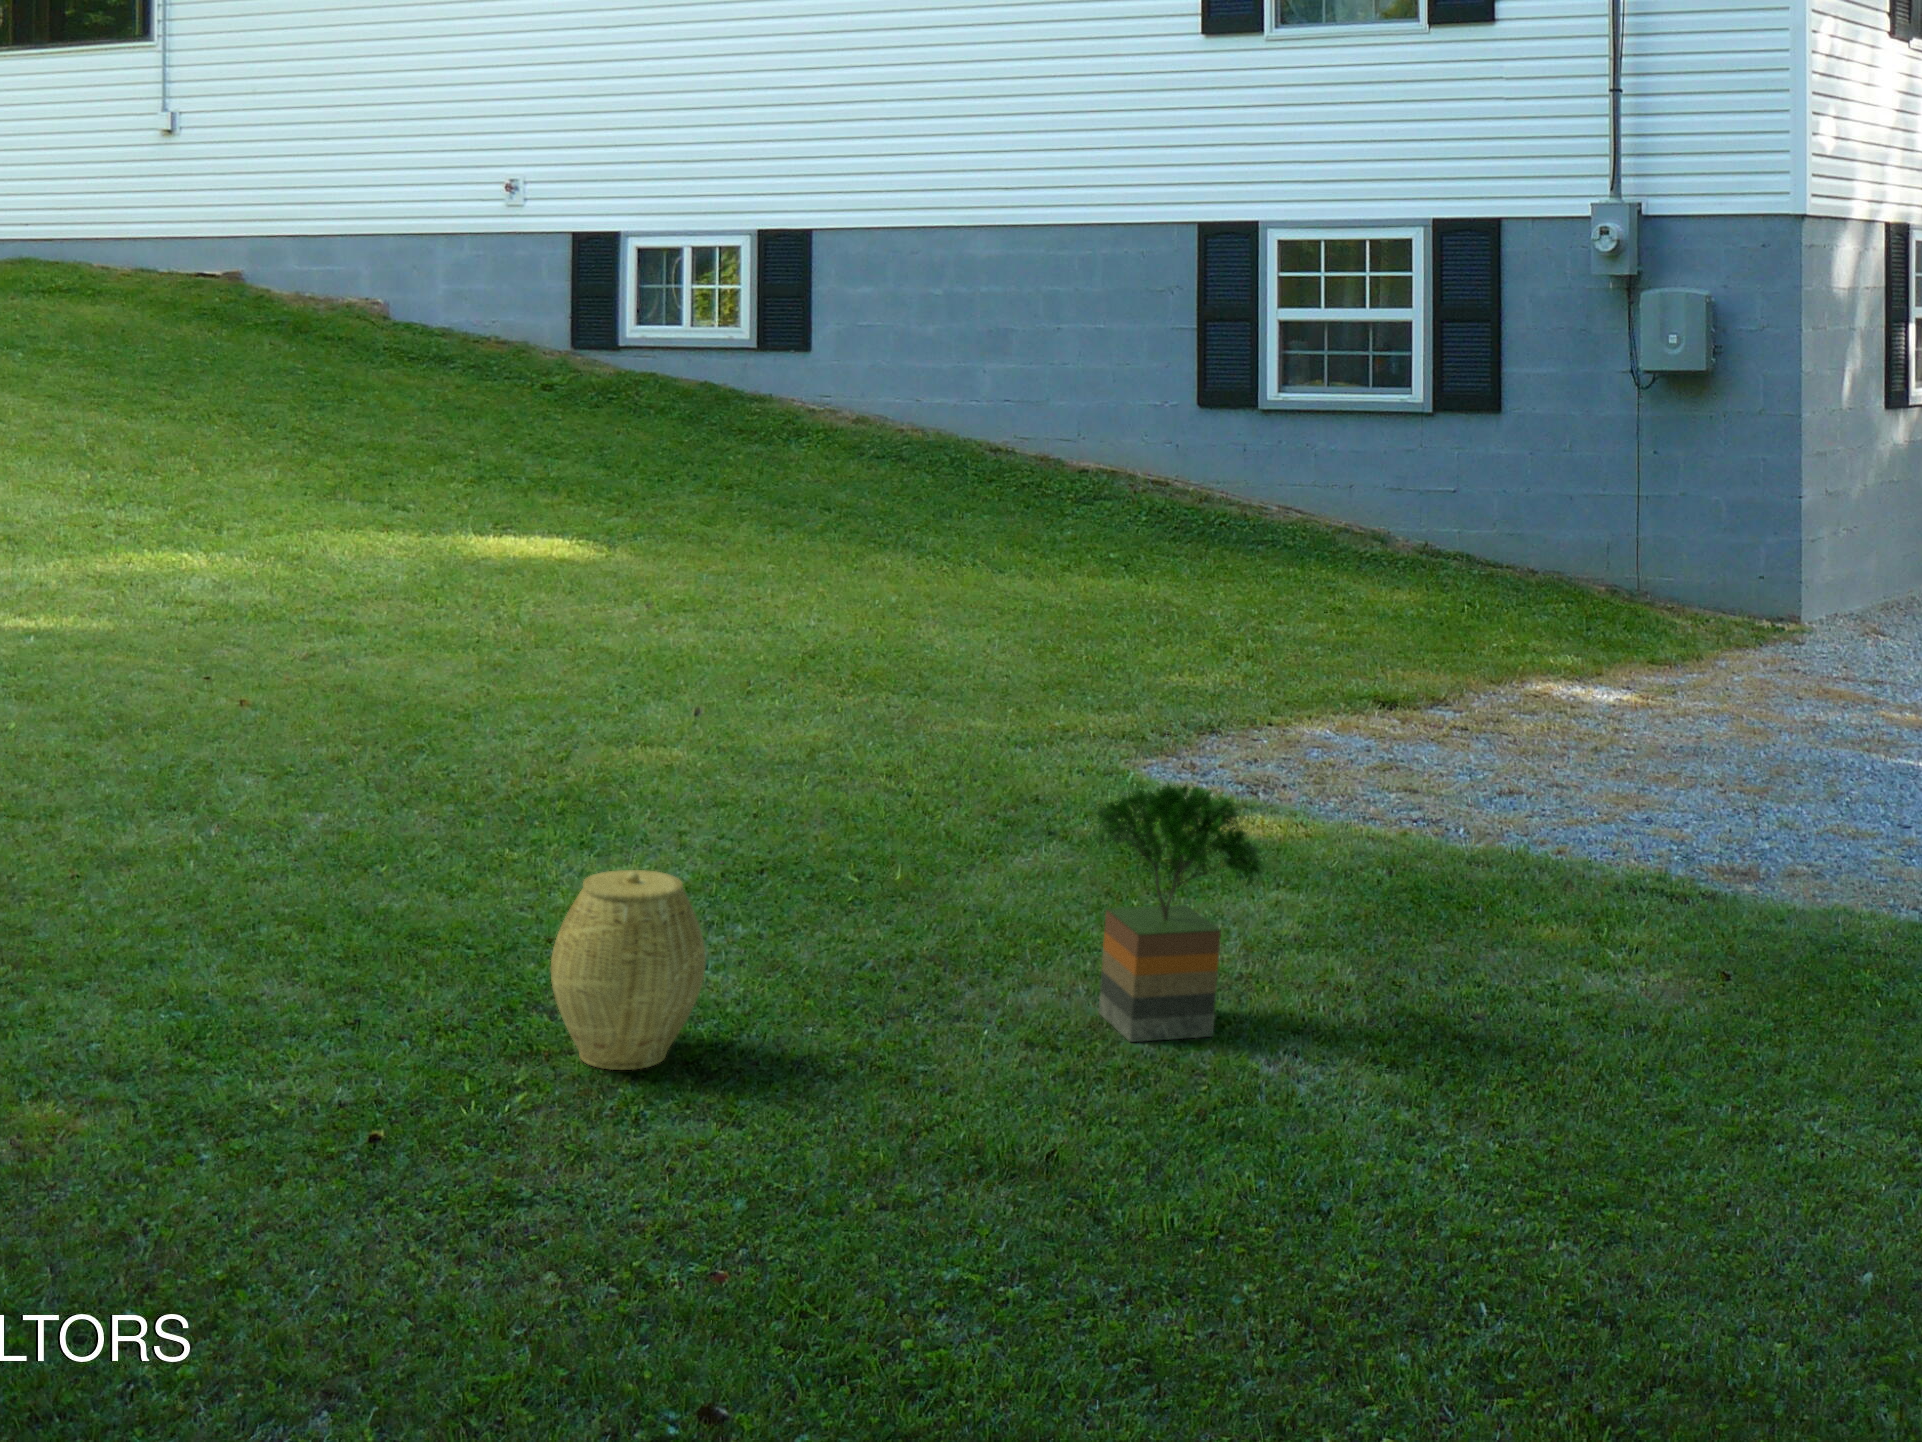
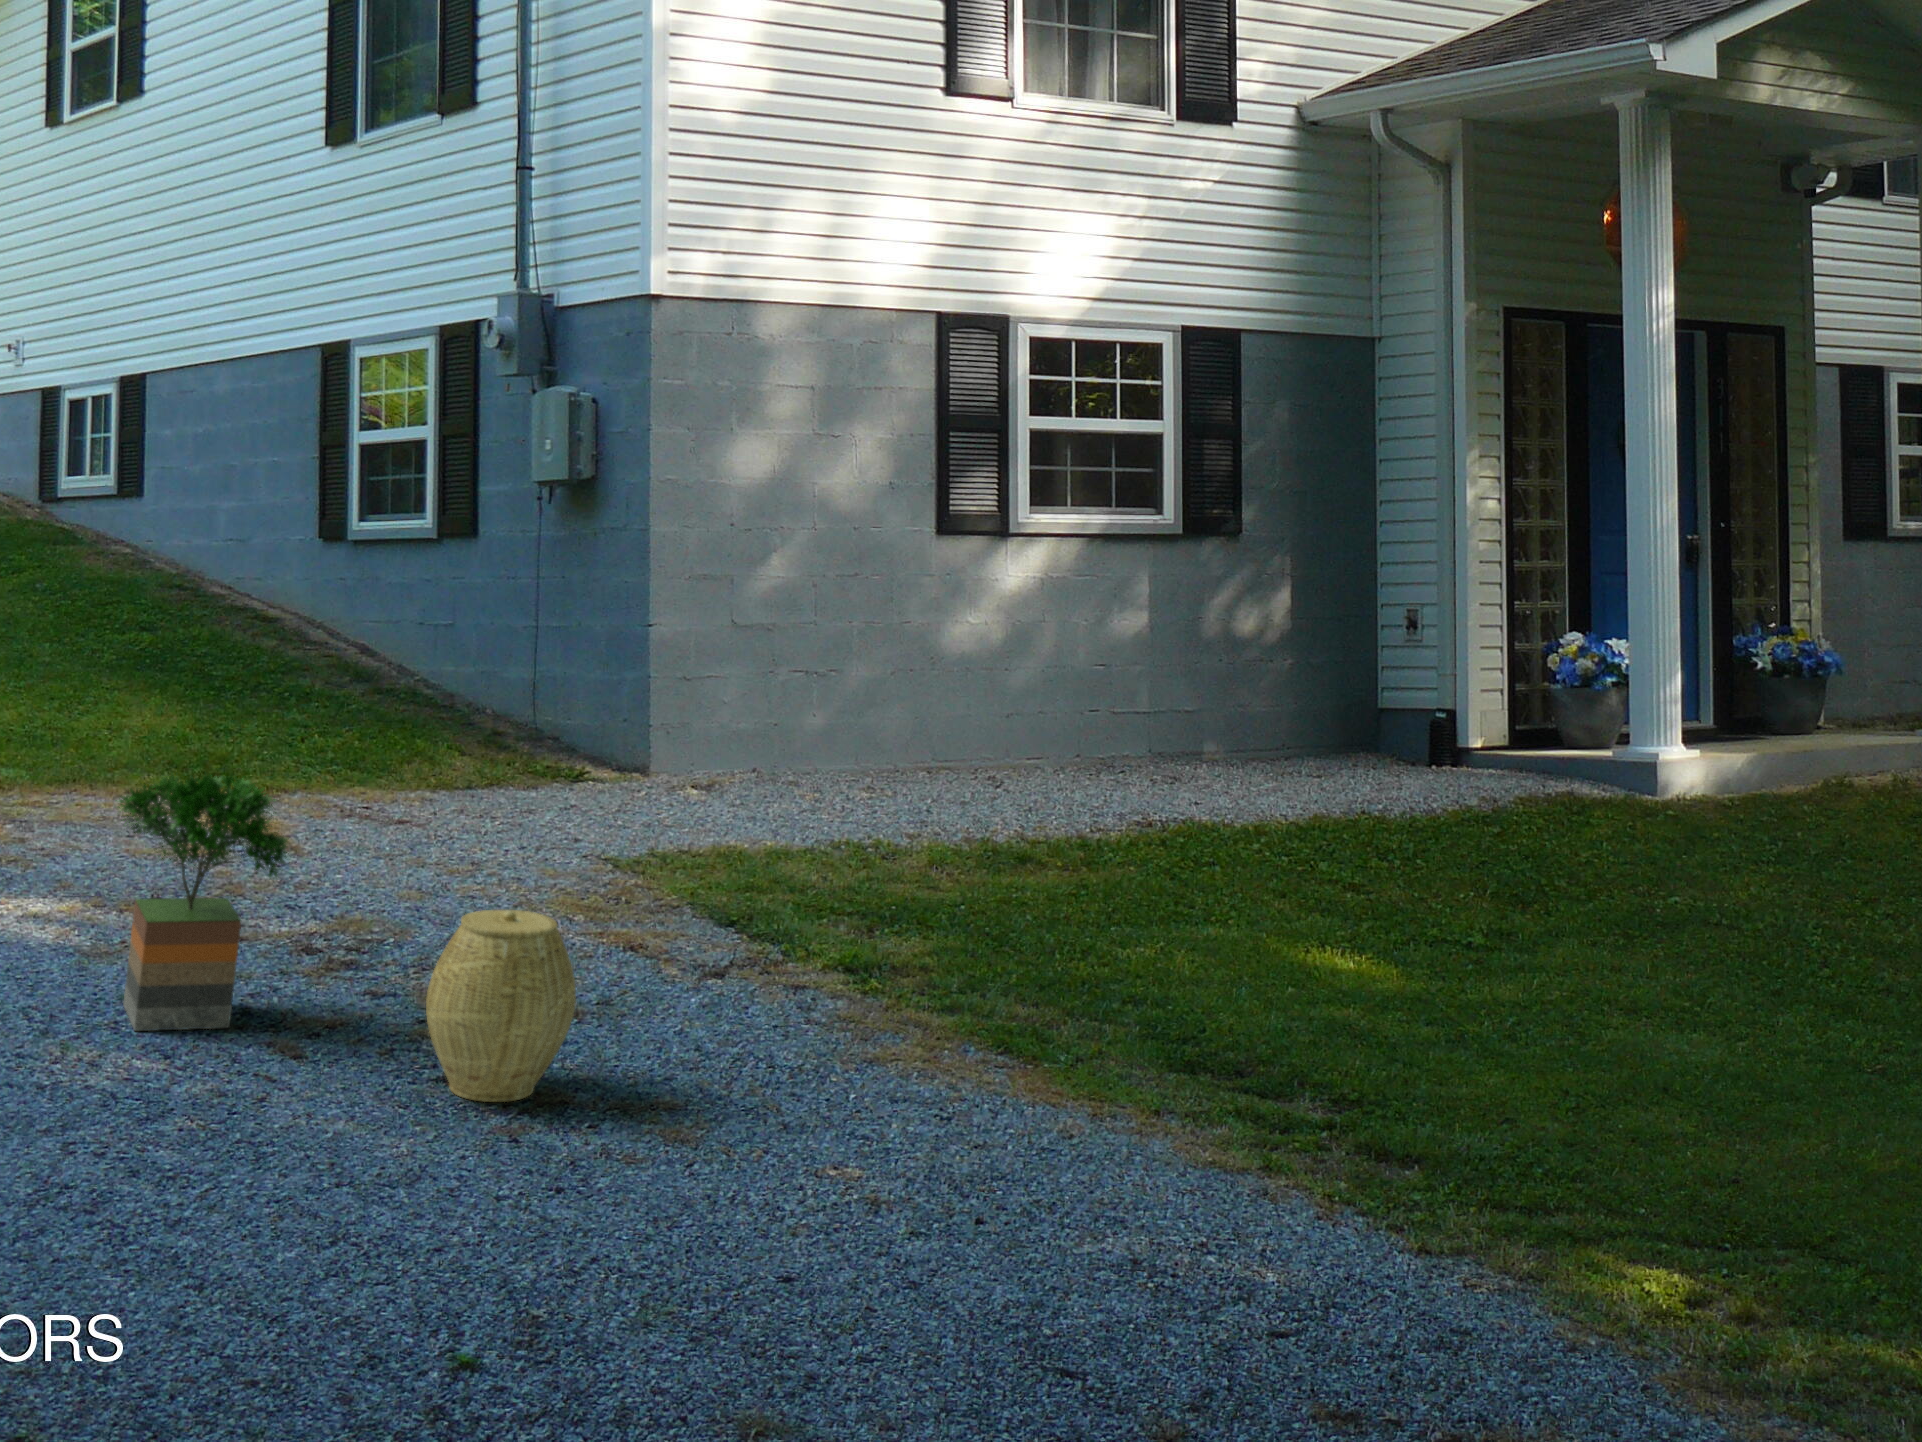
potted tree: present [1095,783,1264,1042] -> present [119,774,289,1031]

